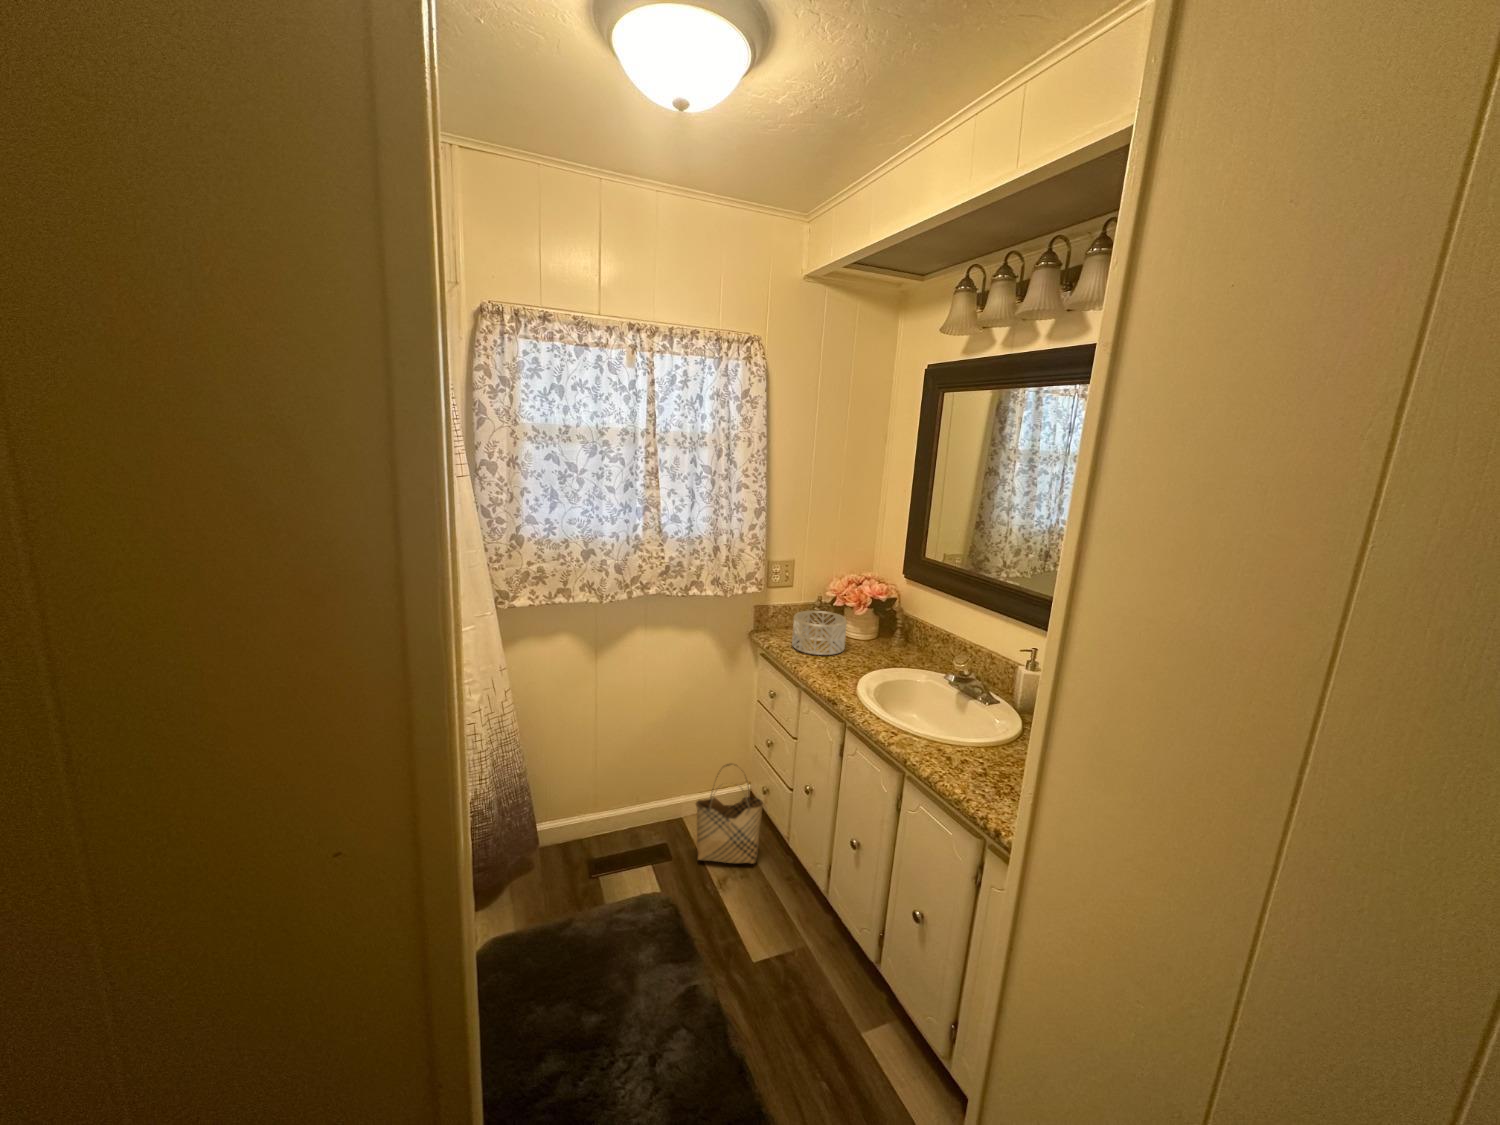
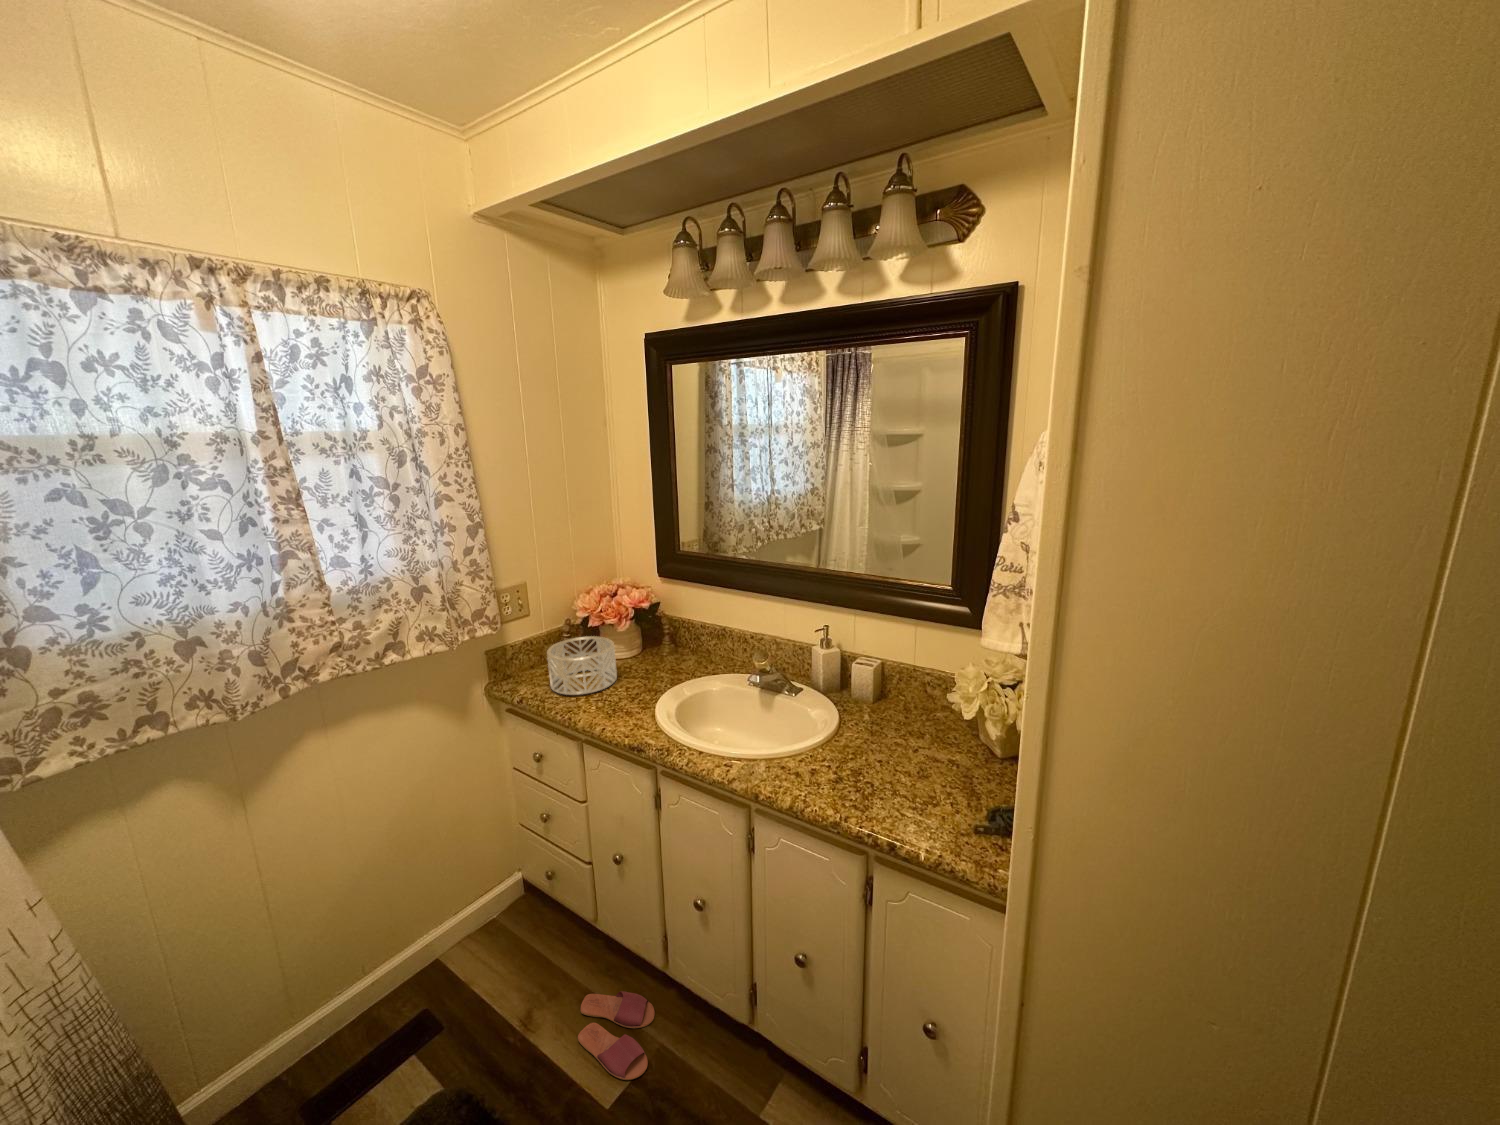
woven basket: present [696,764,763,863] -> none [462,863,562,1010]
slippers: none [750,887,811,958] -> present [578,991,655,1080]

